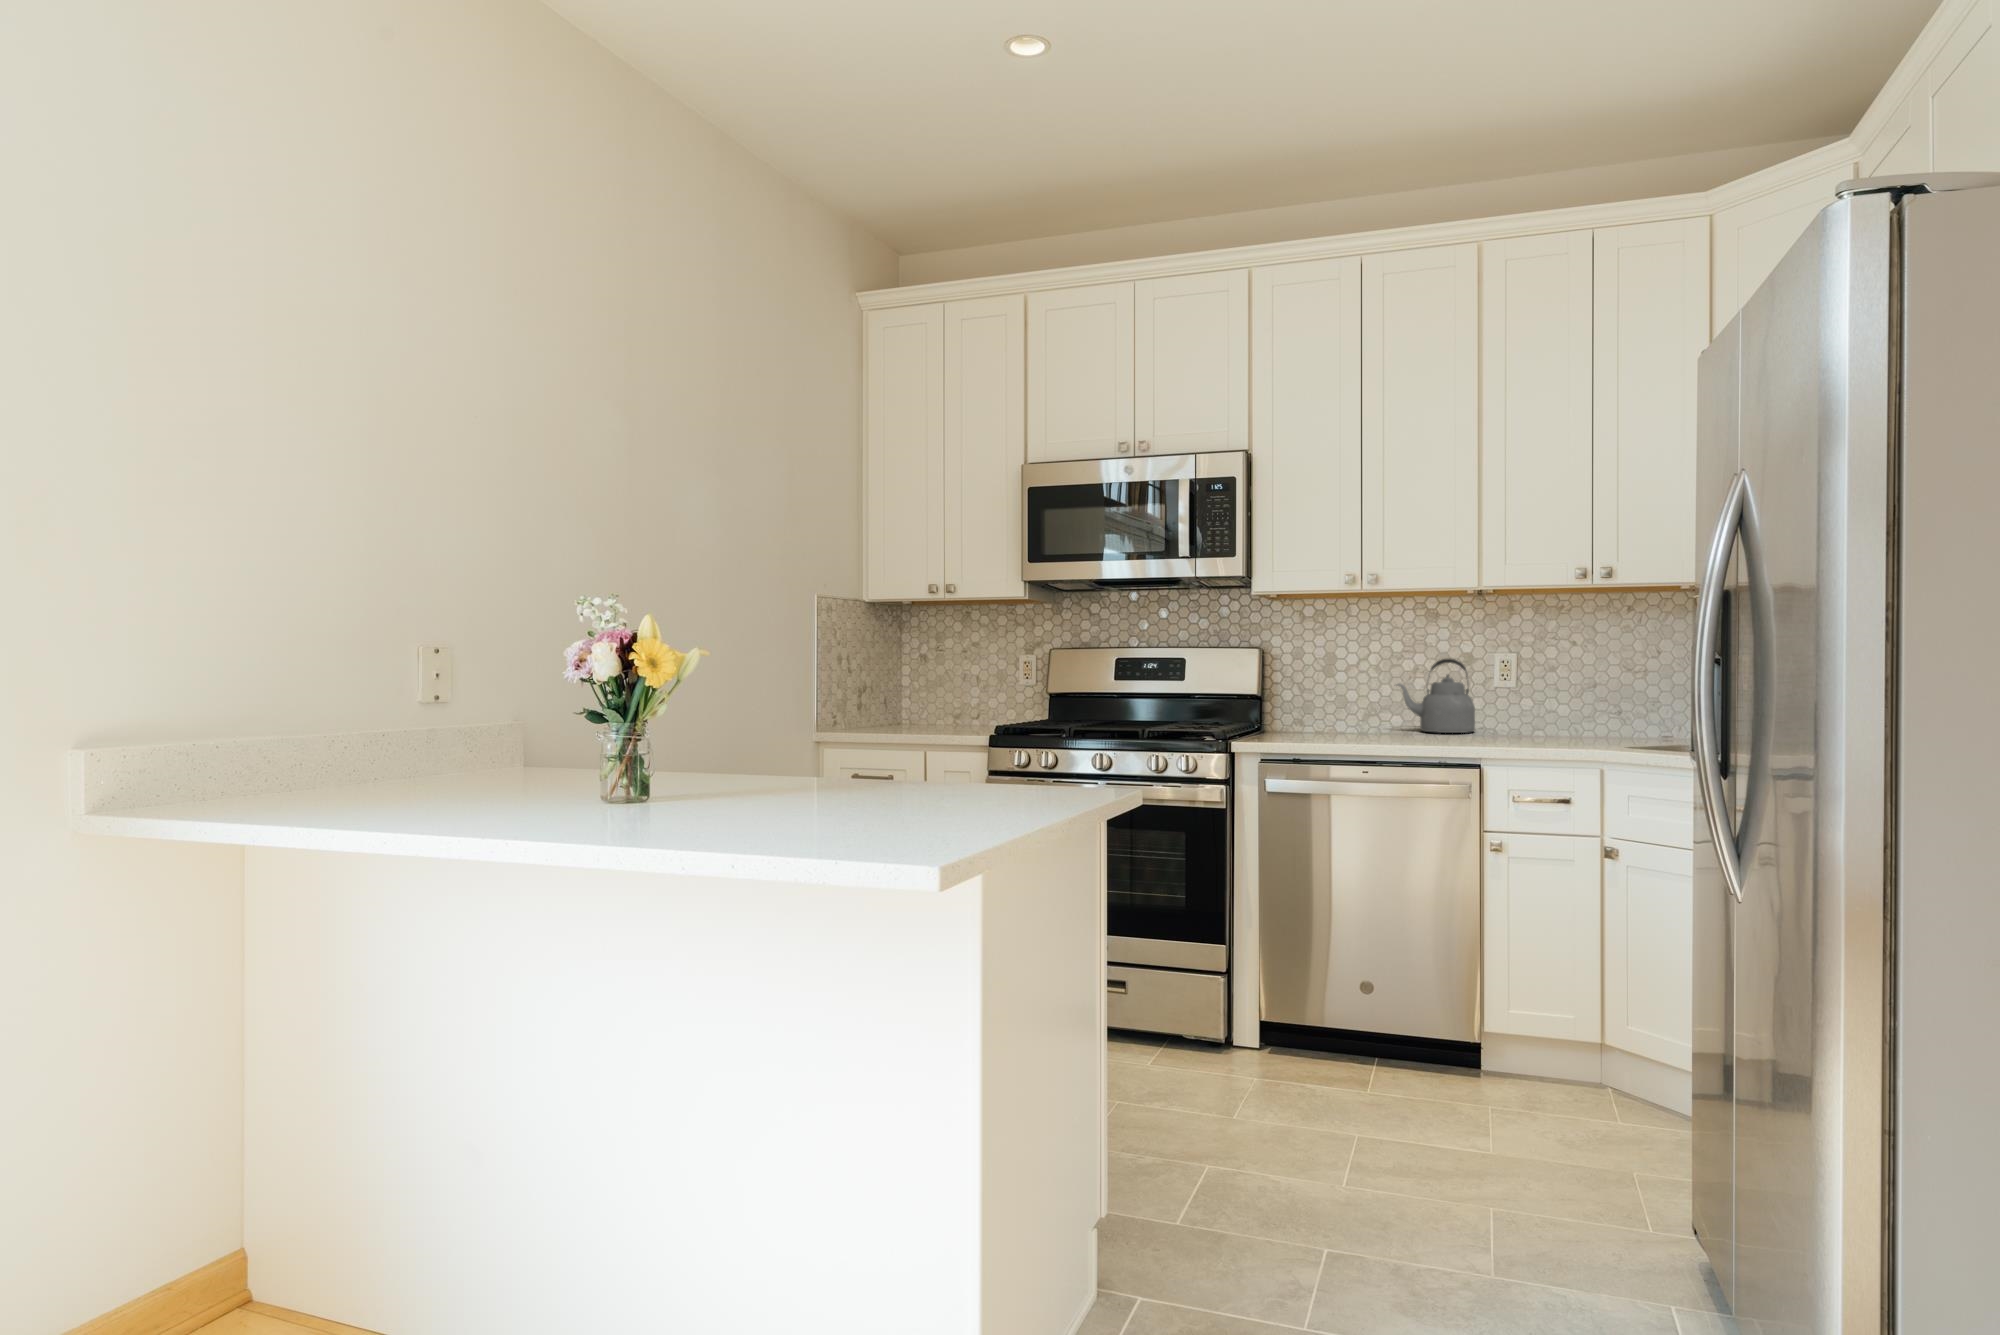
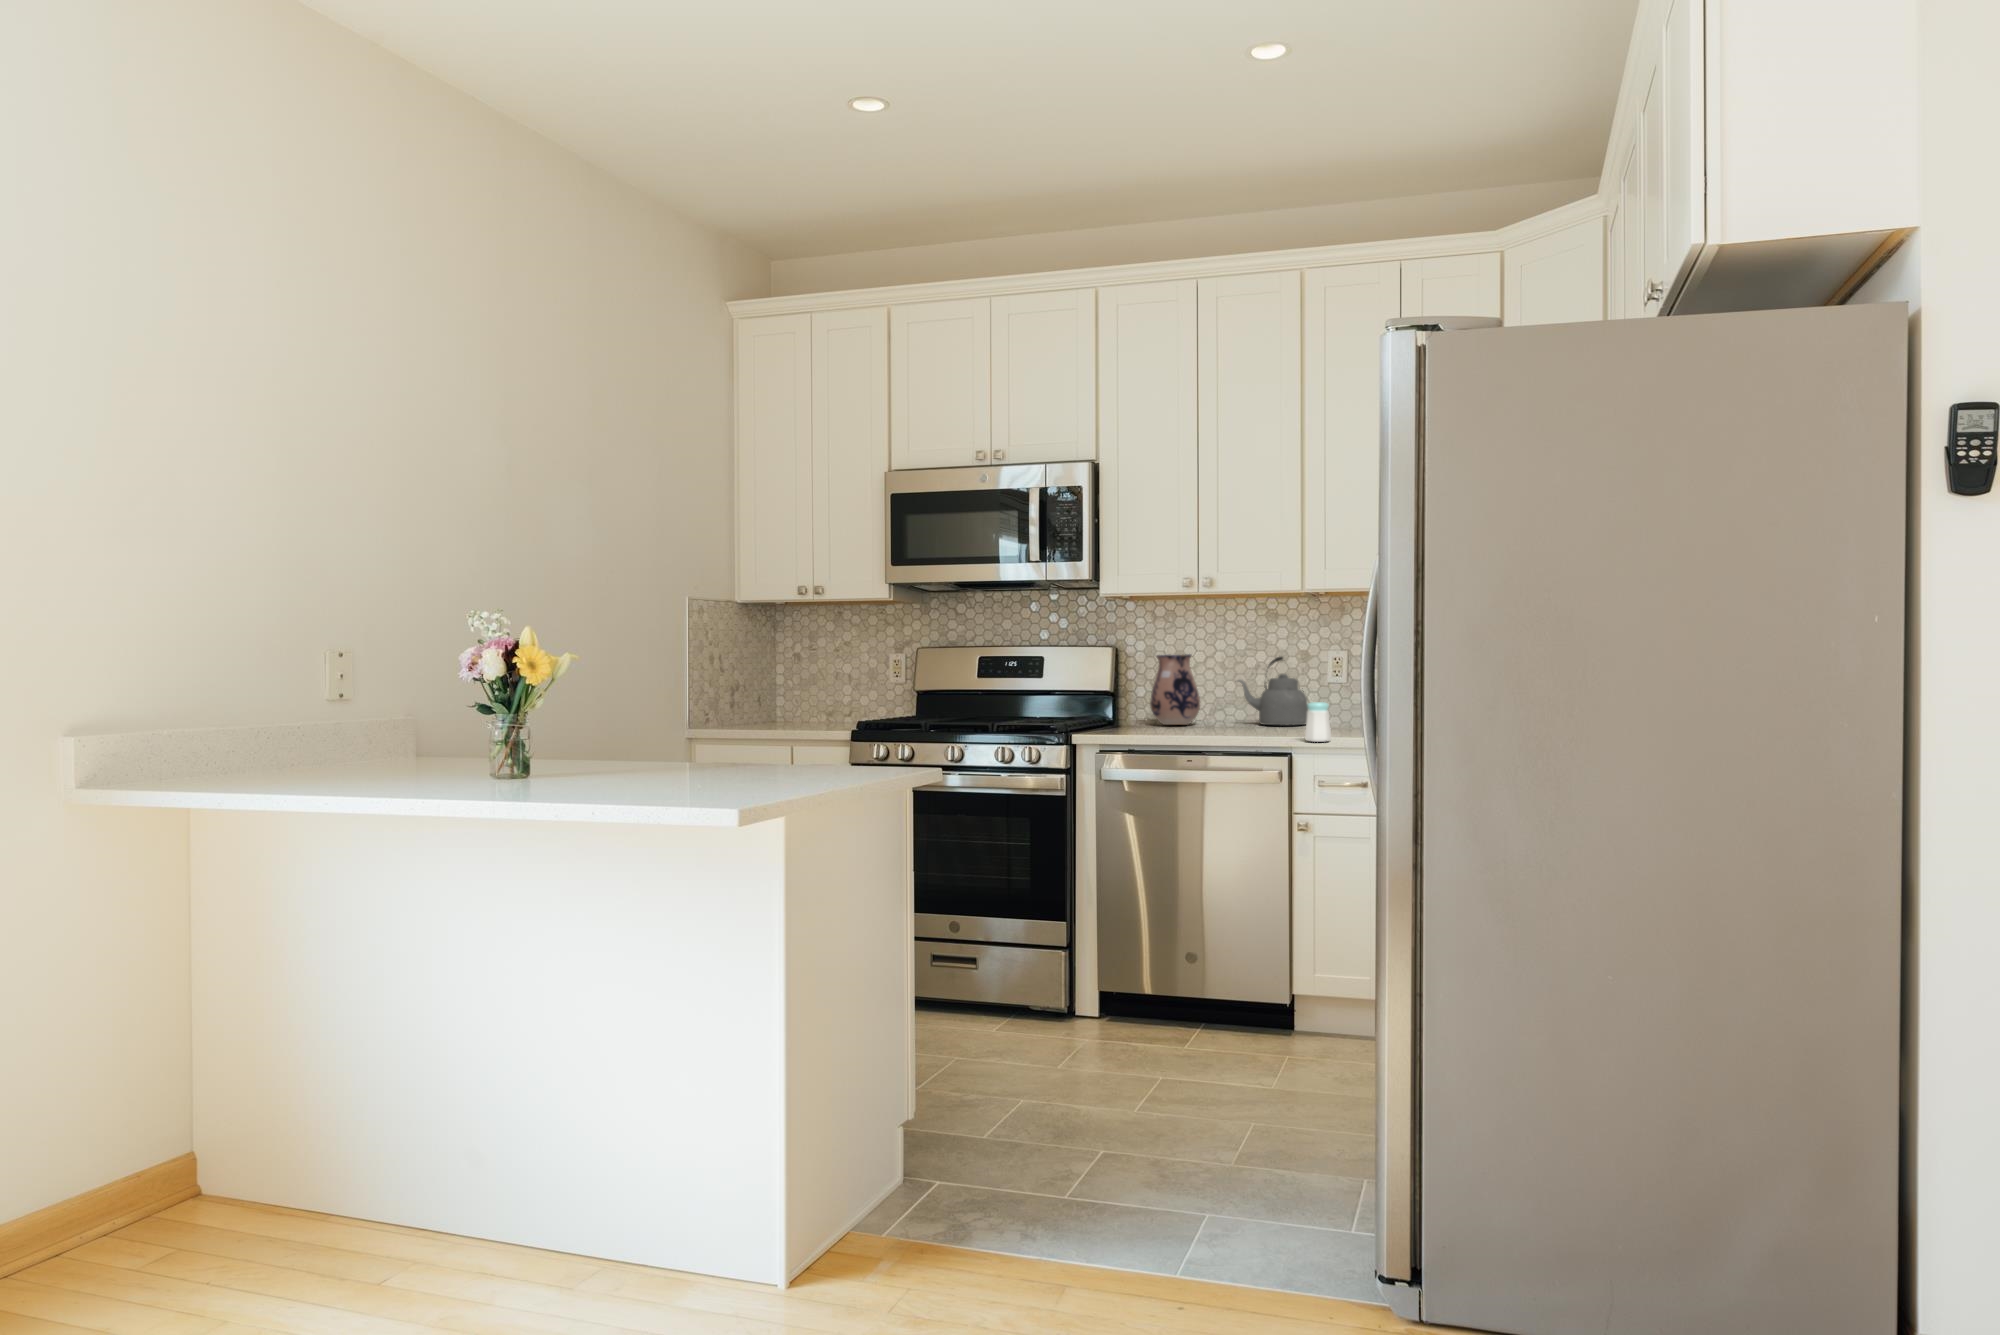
ceramic pitcher: none [1301,656,1356,732] -> present [1150,654,1200,725]
salt shaker: none [1496,709,1526,753] -> present [1305,702,1331,742]

